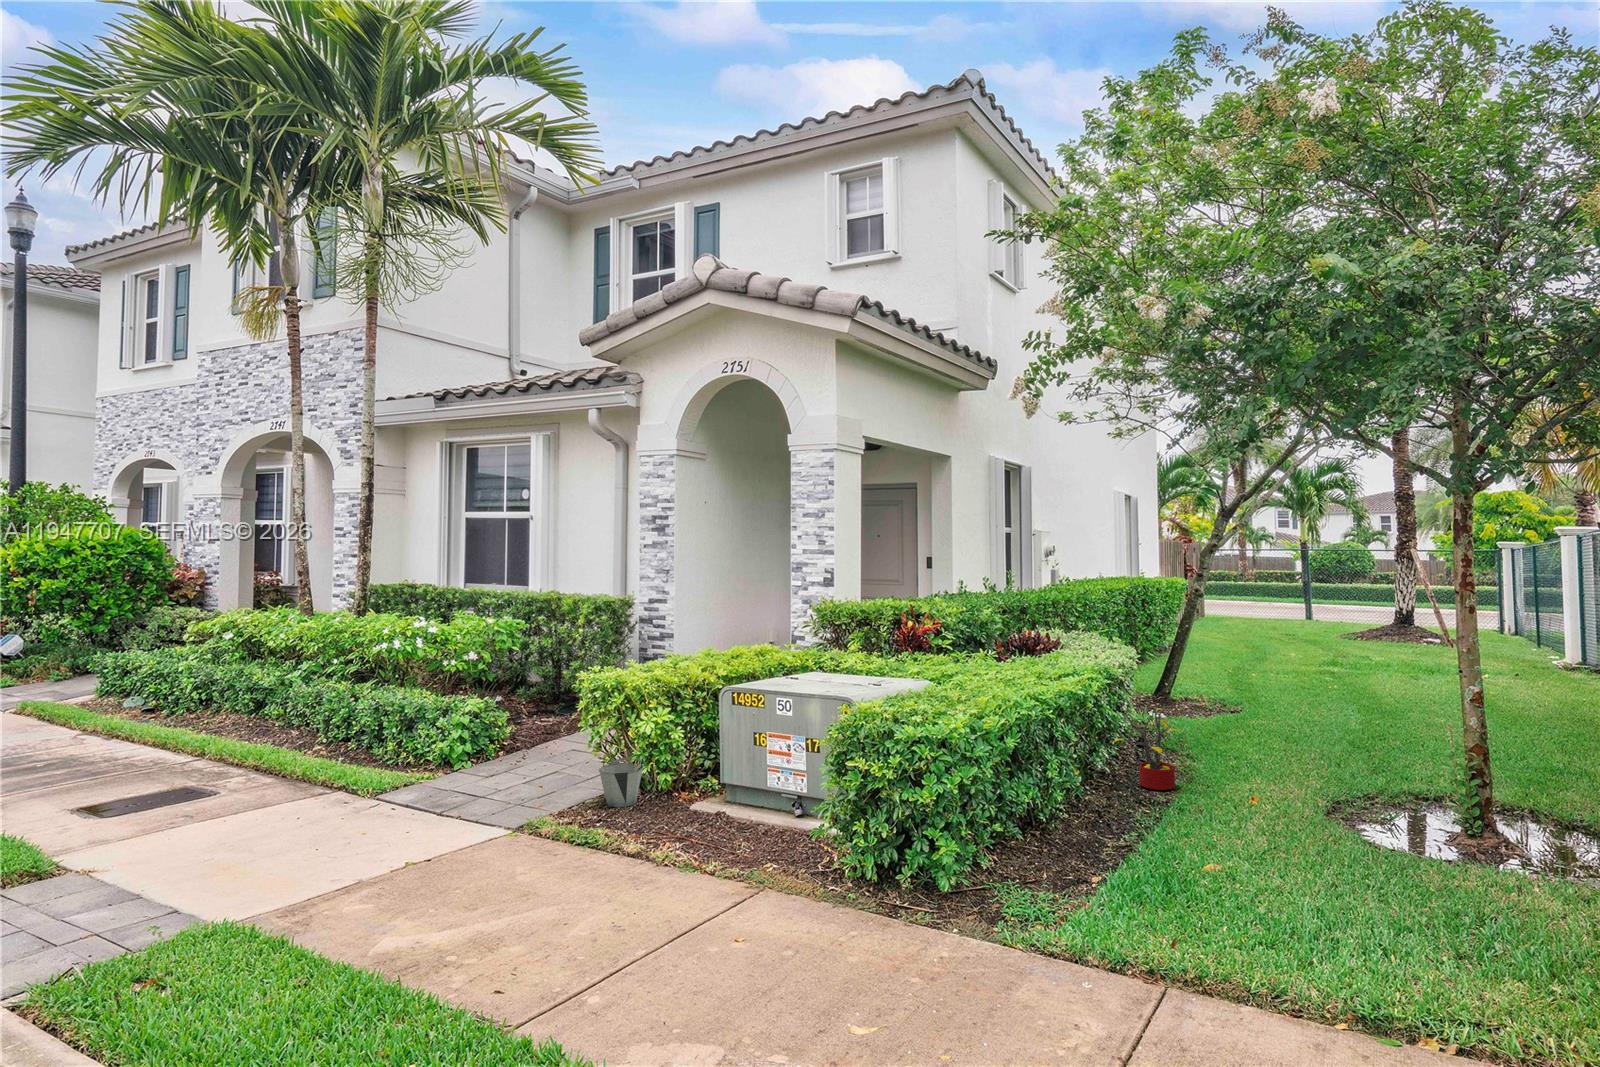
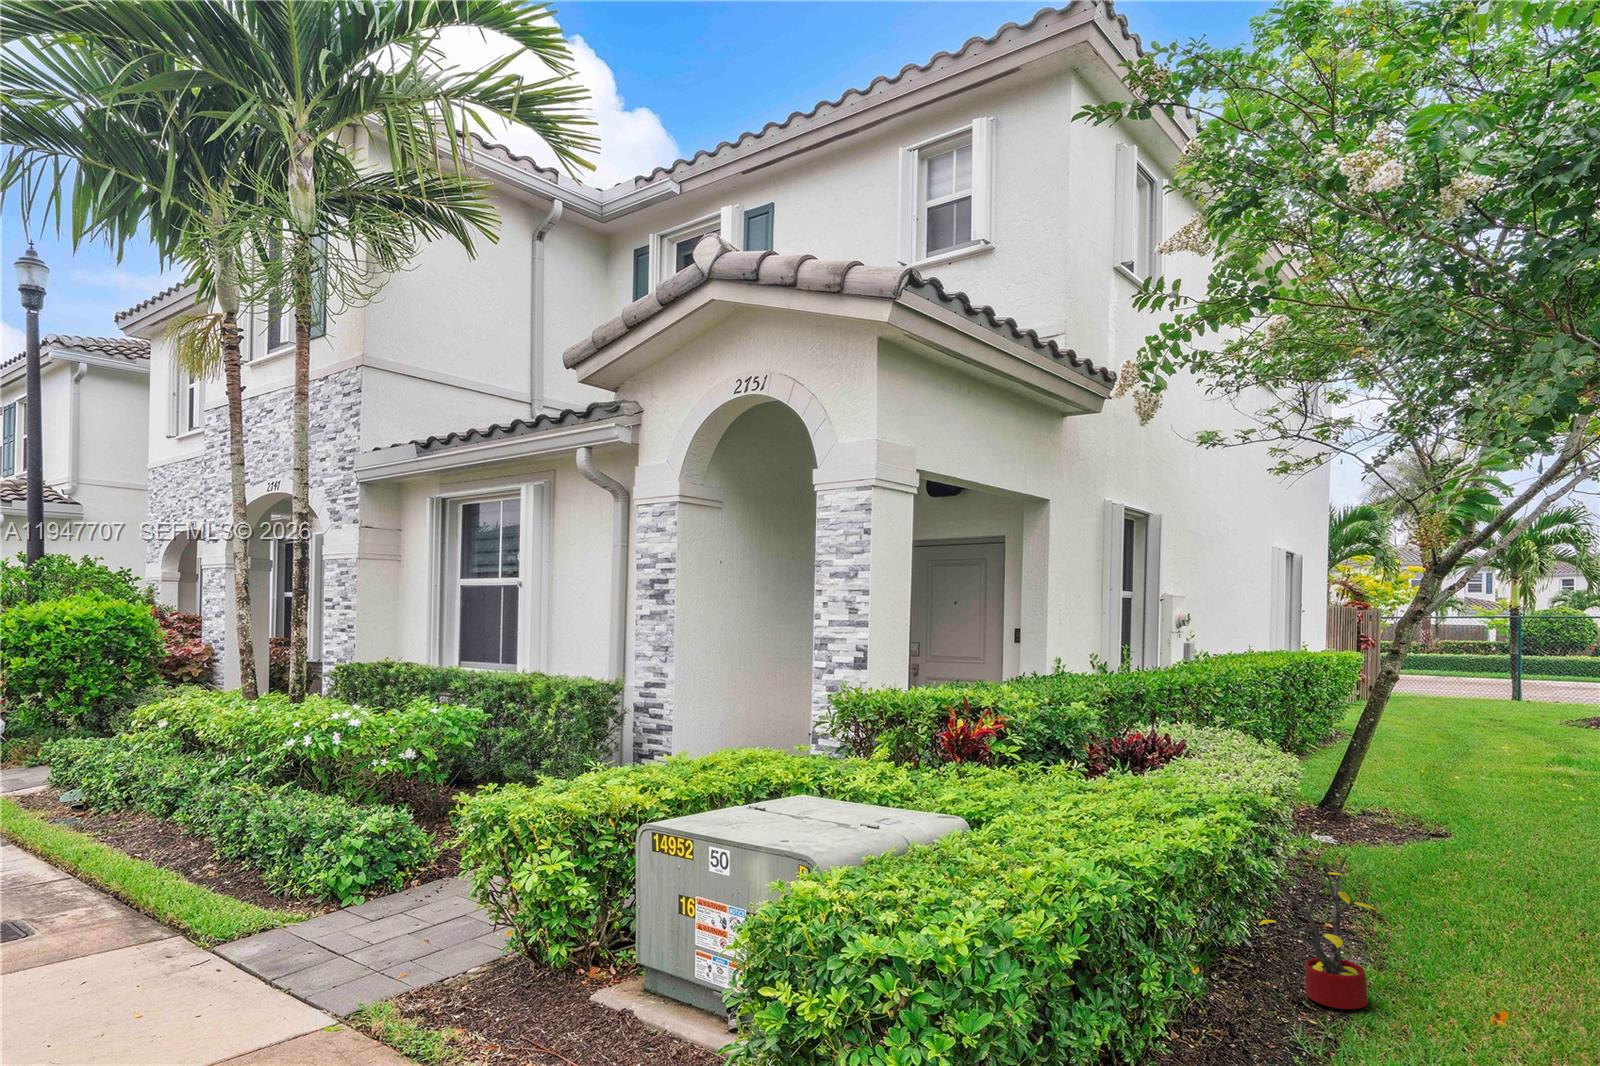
bucket: present [599,757,643,807] -> none [476,915,539,993]

